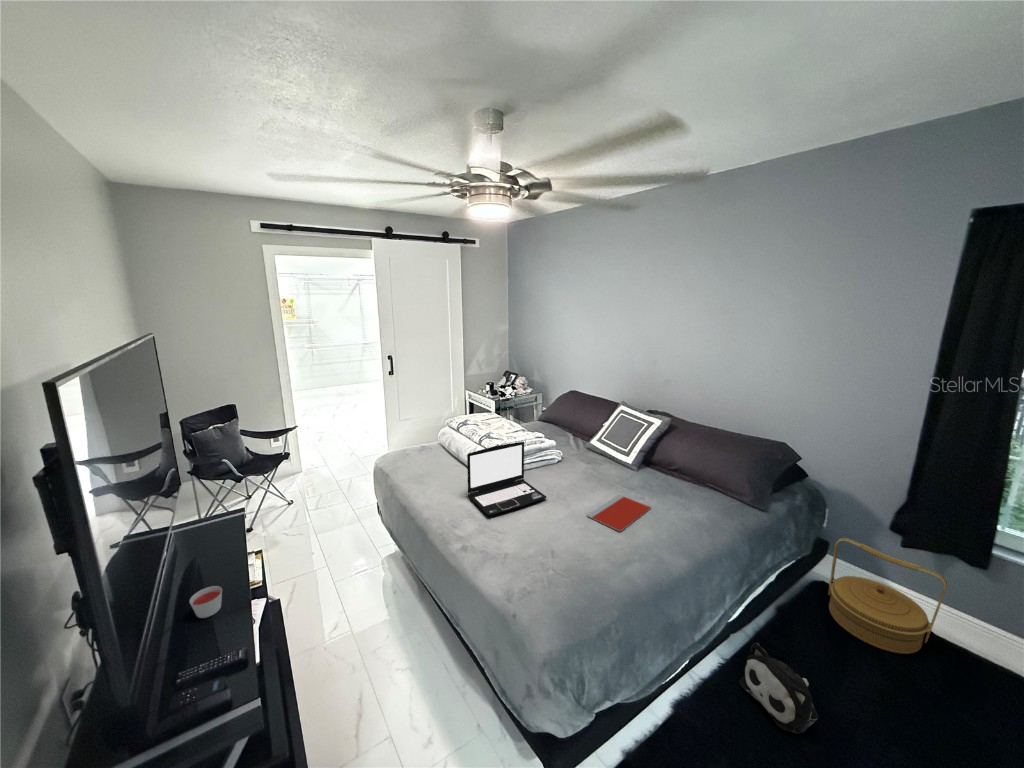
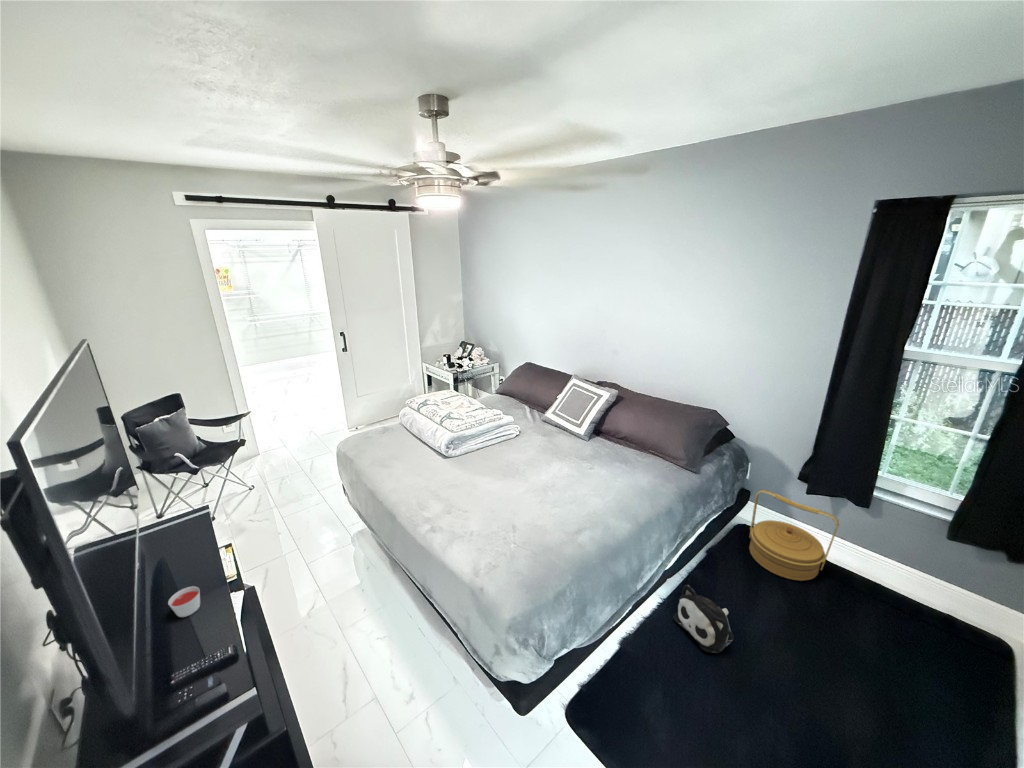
laptop: present [467,442,546,516] -> none [429,422,506,495]
notebook: present [587,495,651,532] -> none [543,466,601,502]

